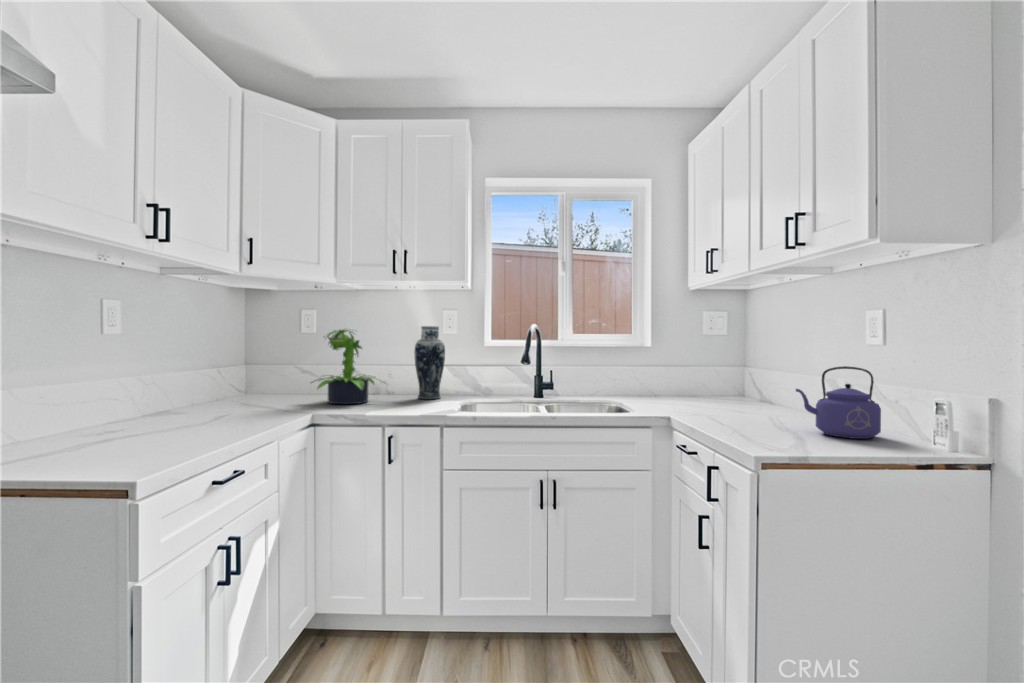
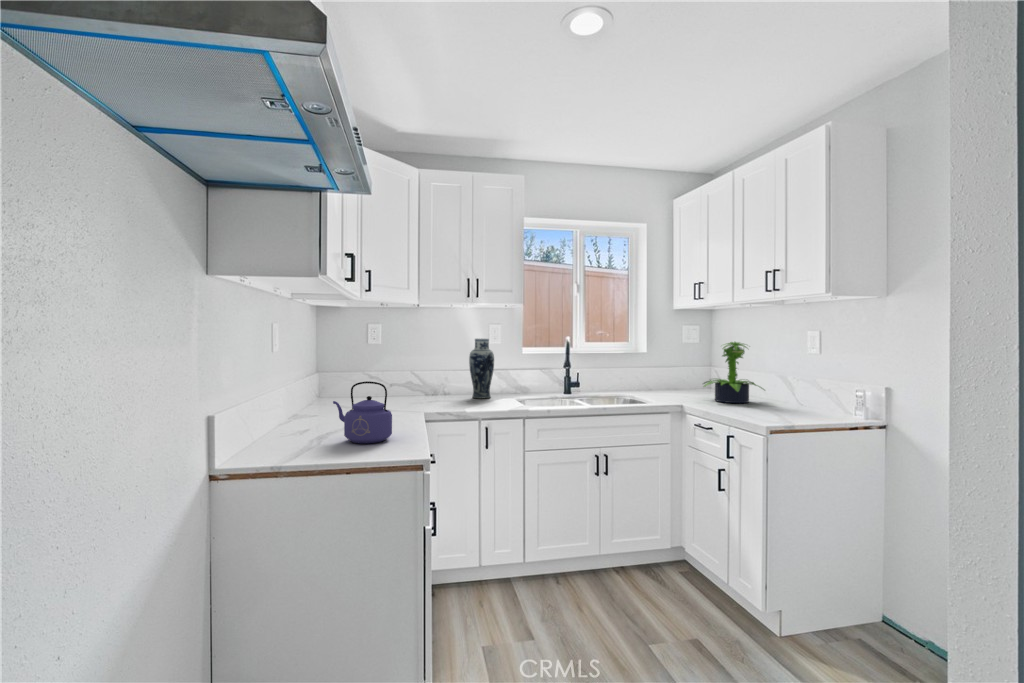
potted plant: present [315,329,383,404] -> present [704,342,764,403]
kettle: present [796,366,881,439] -> present [333,381,392,444]

